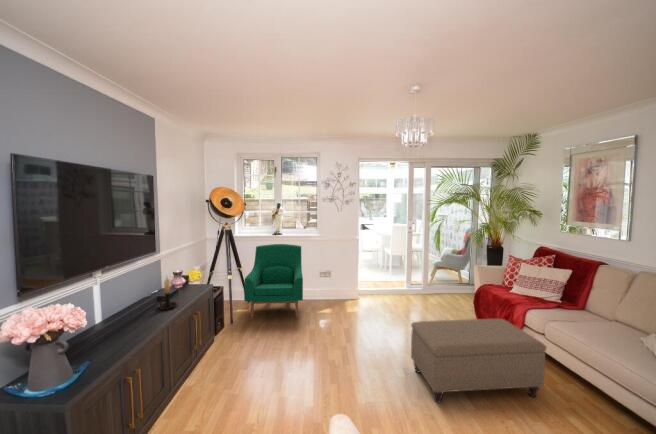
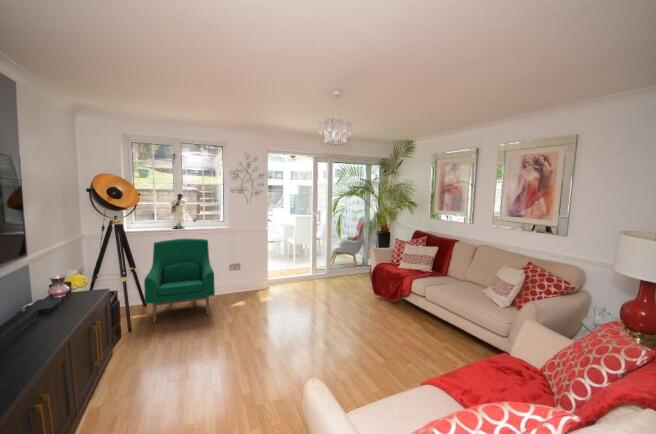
candle holder: present [158,276,177,311] -> none [40,281,68,326]
ottoman: present [411,319,546,403] -> none [329,290,431,366]

